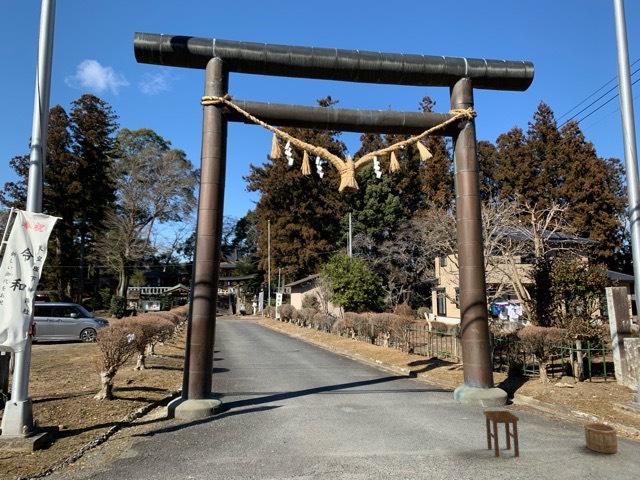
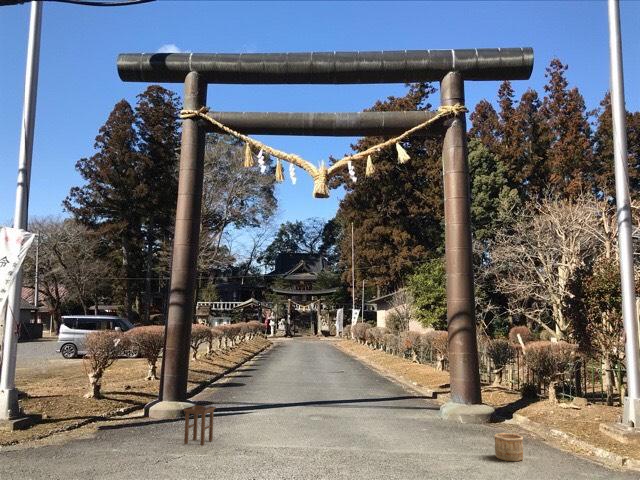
stool: present [483,411,519,457] -> present [183,405,216,445]

